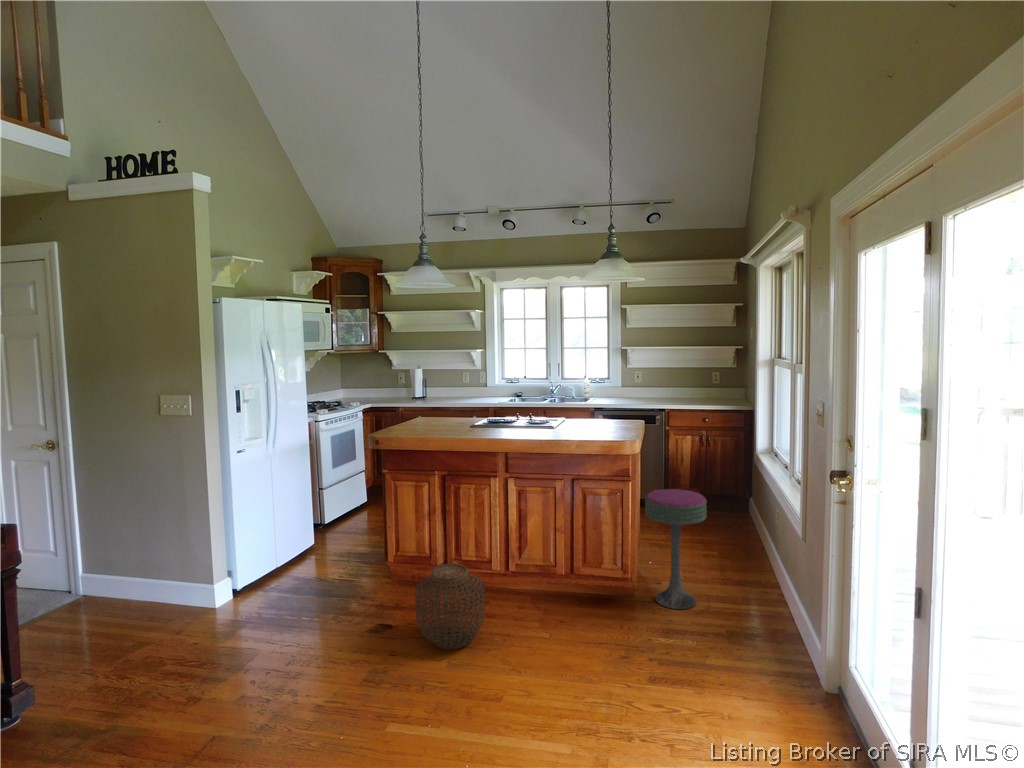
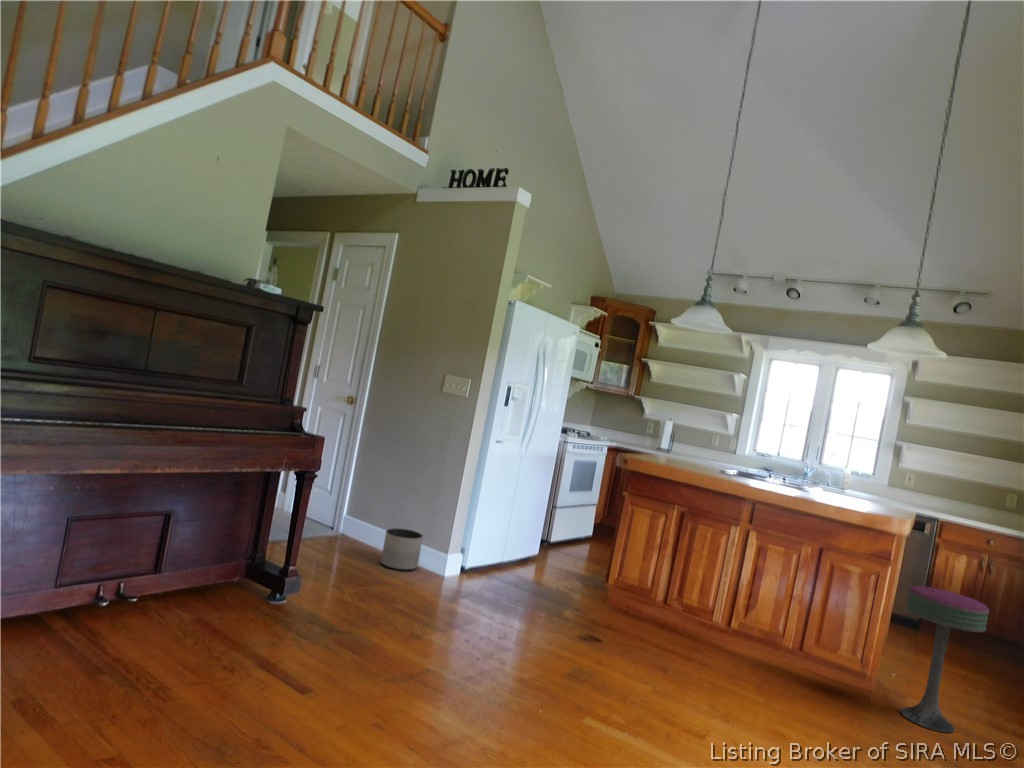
woven basket: present [415,564,485,649] -> none [627,587,702,674]
planter: none [129,572,179,624] -> present [381,528,423,571]

